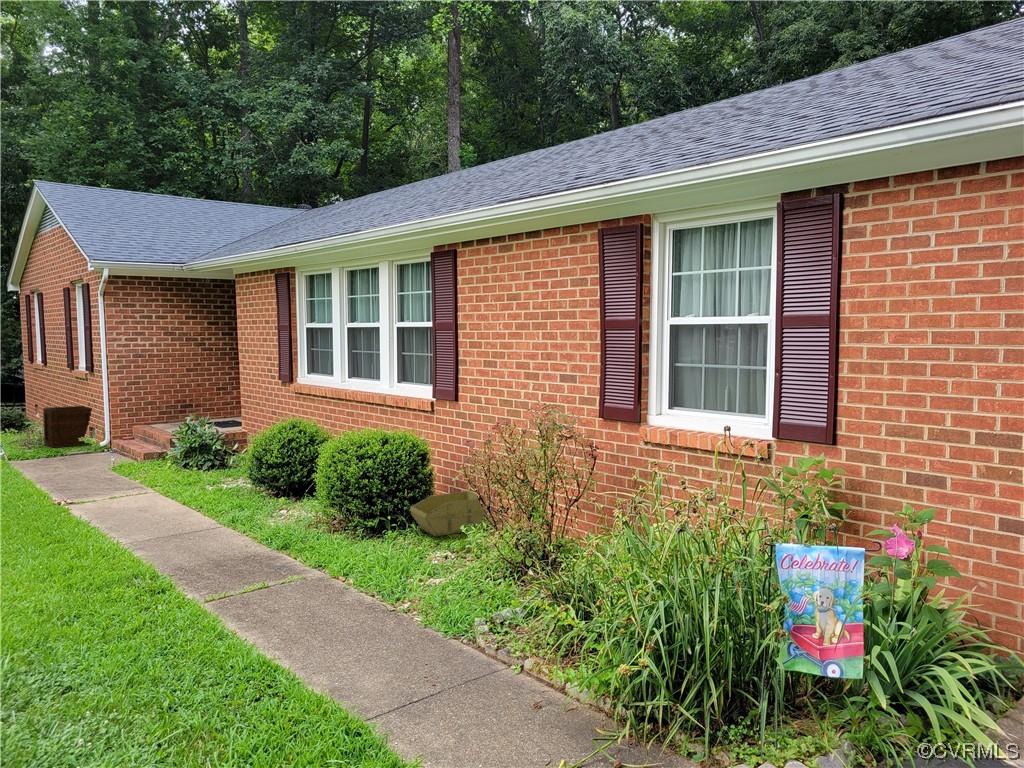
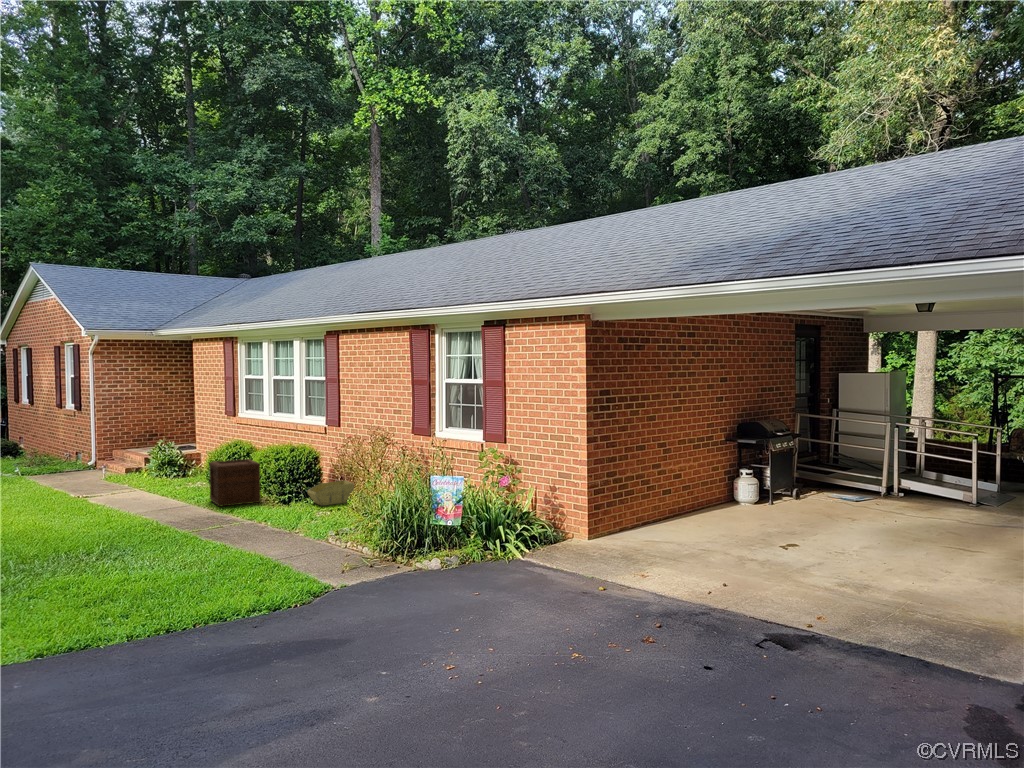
wooden crate: present [43,406,92,448] -> present [209,459,261,507]

